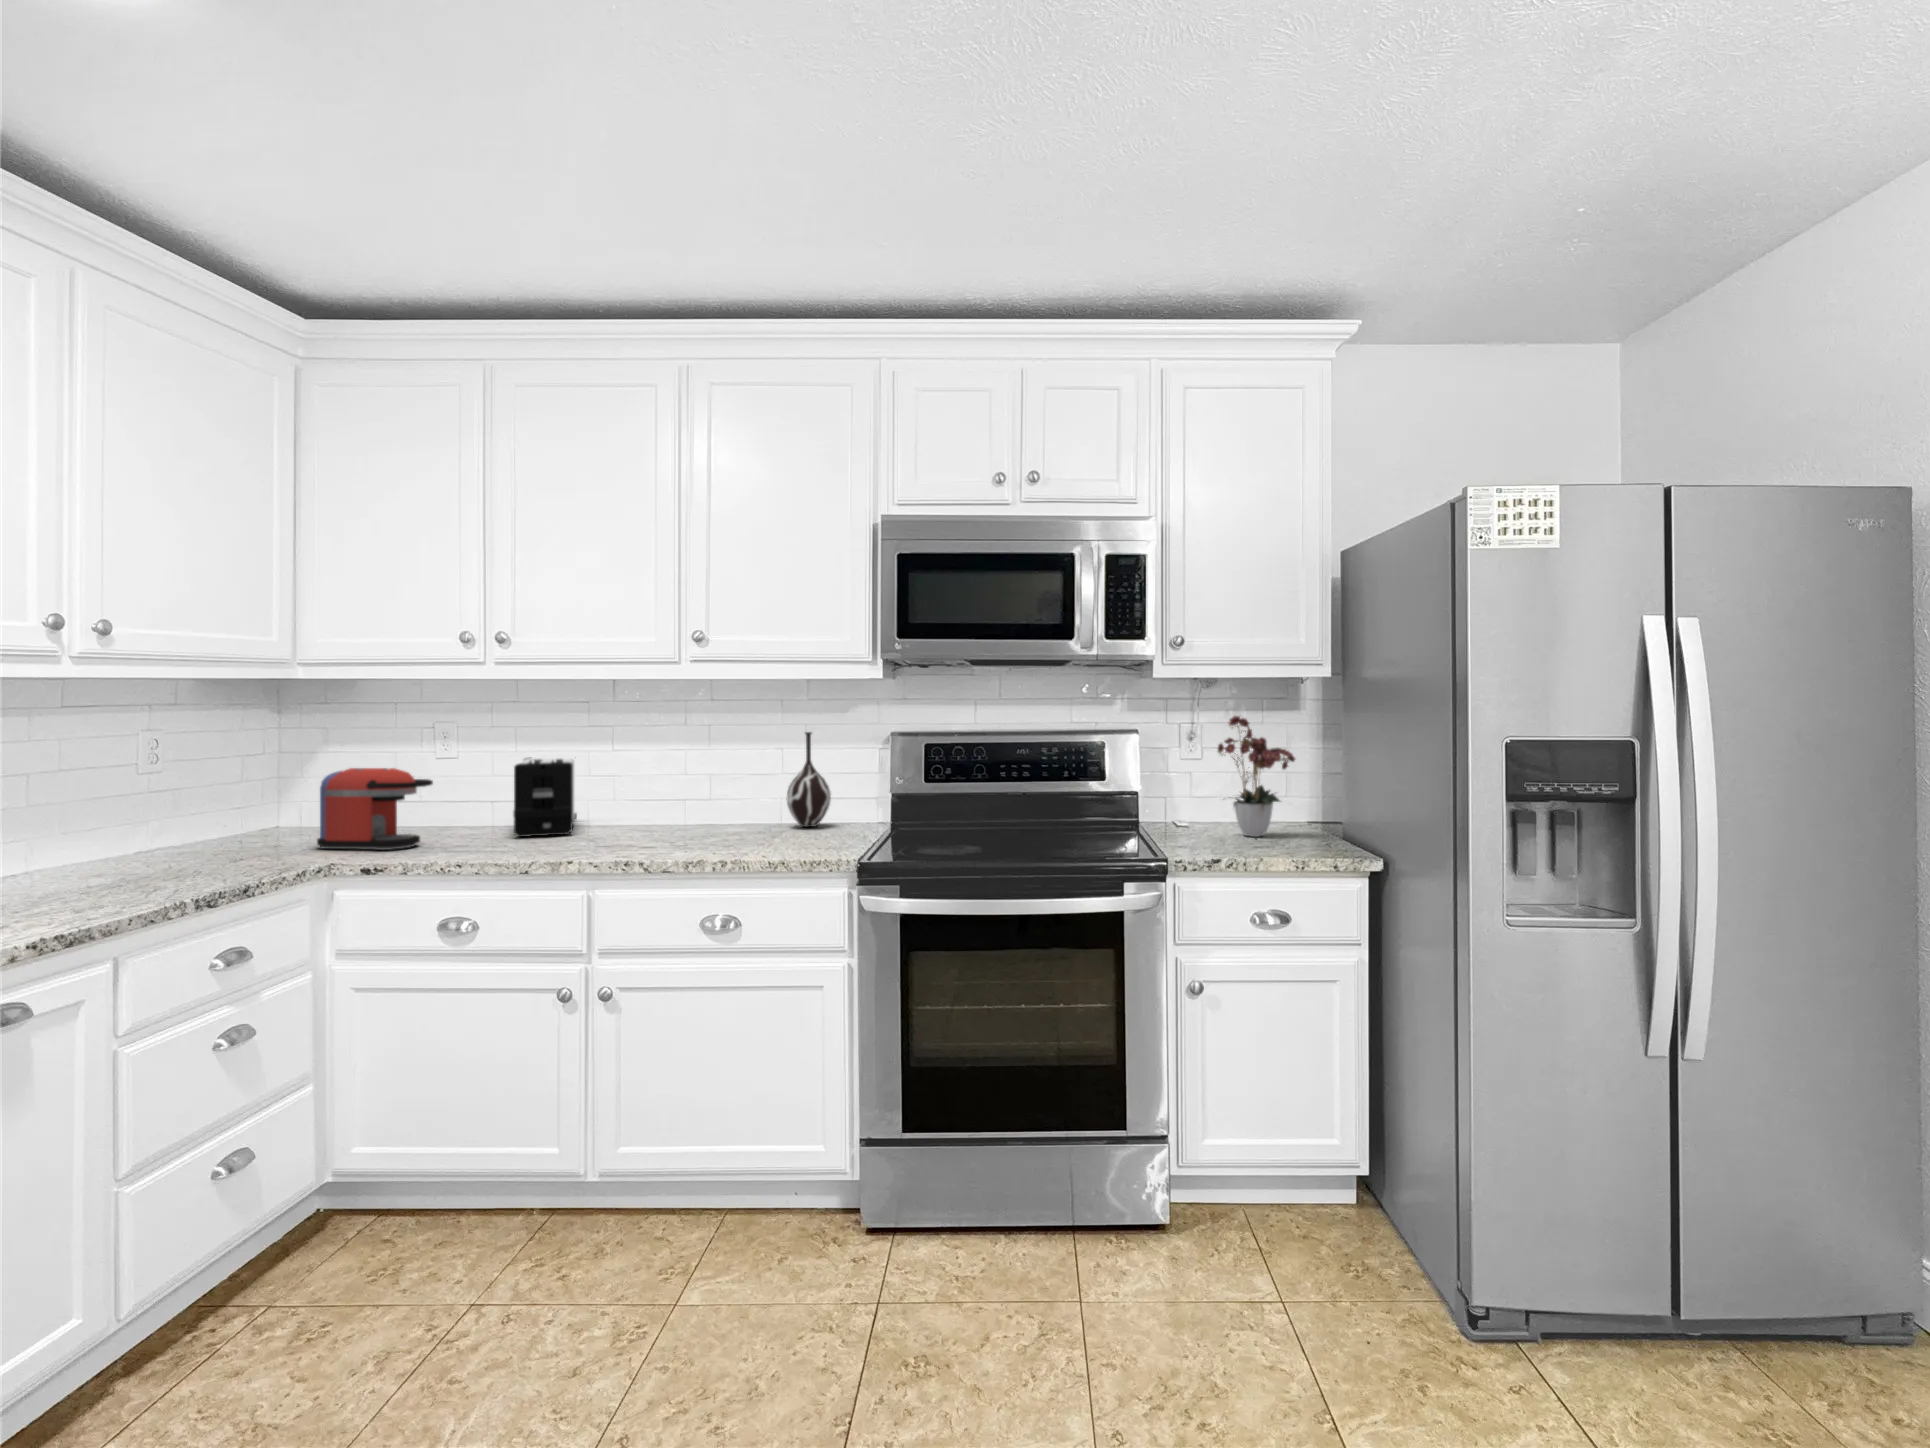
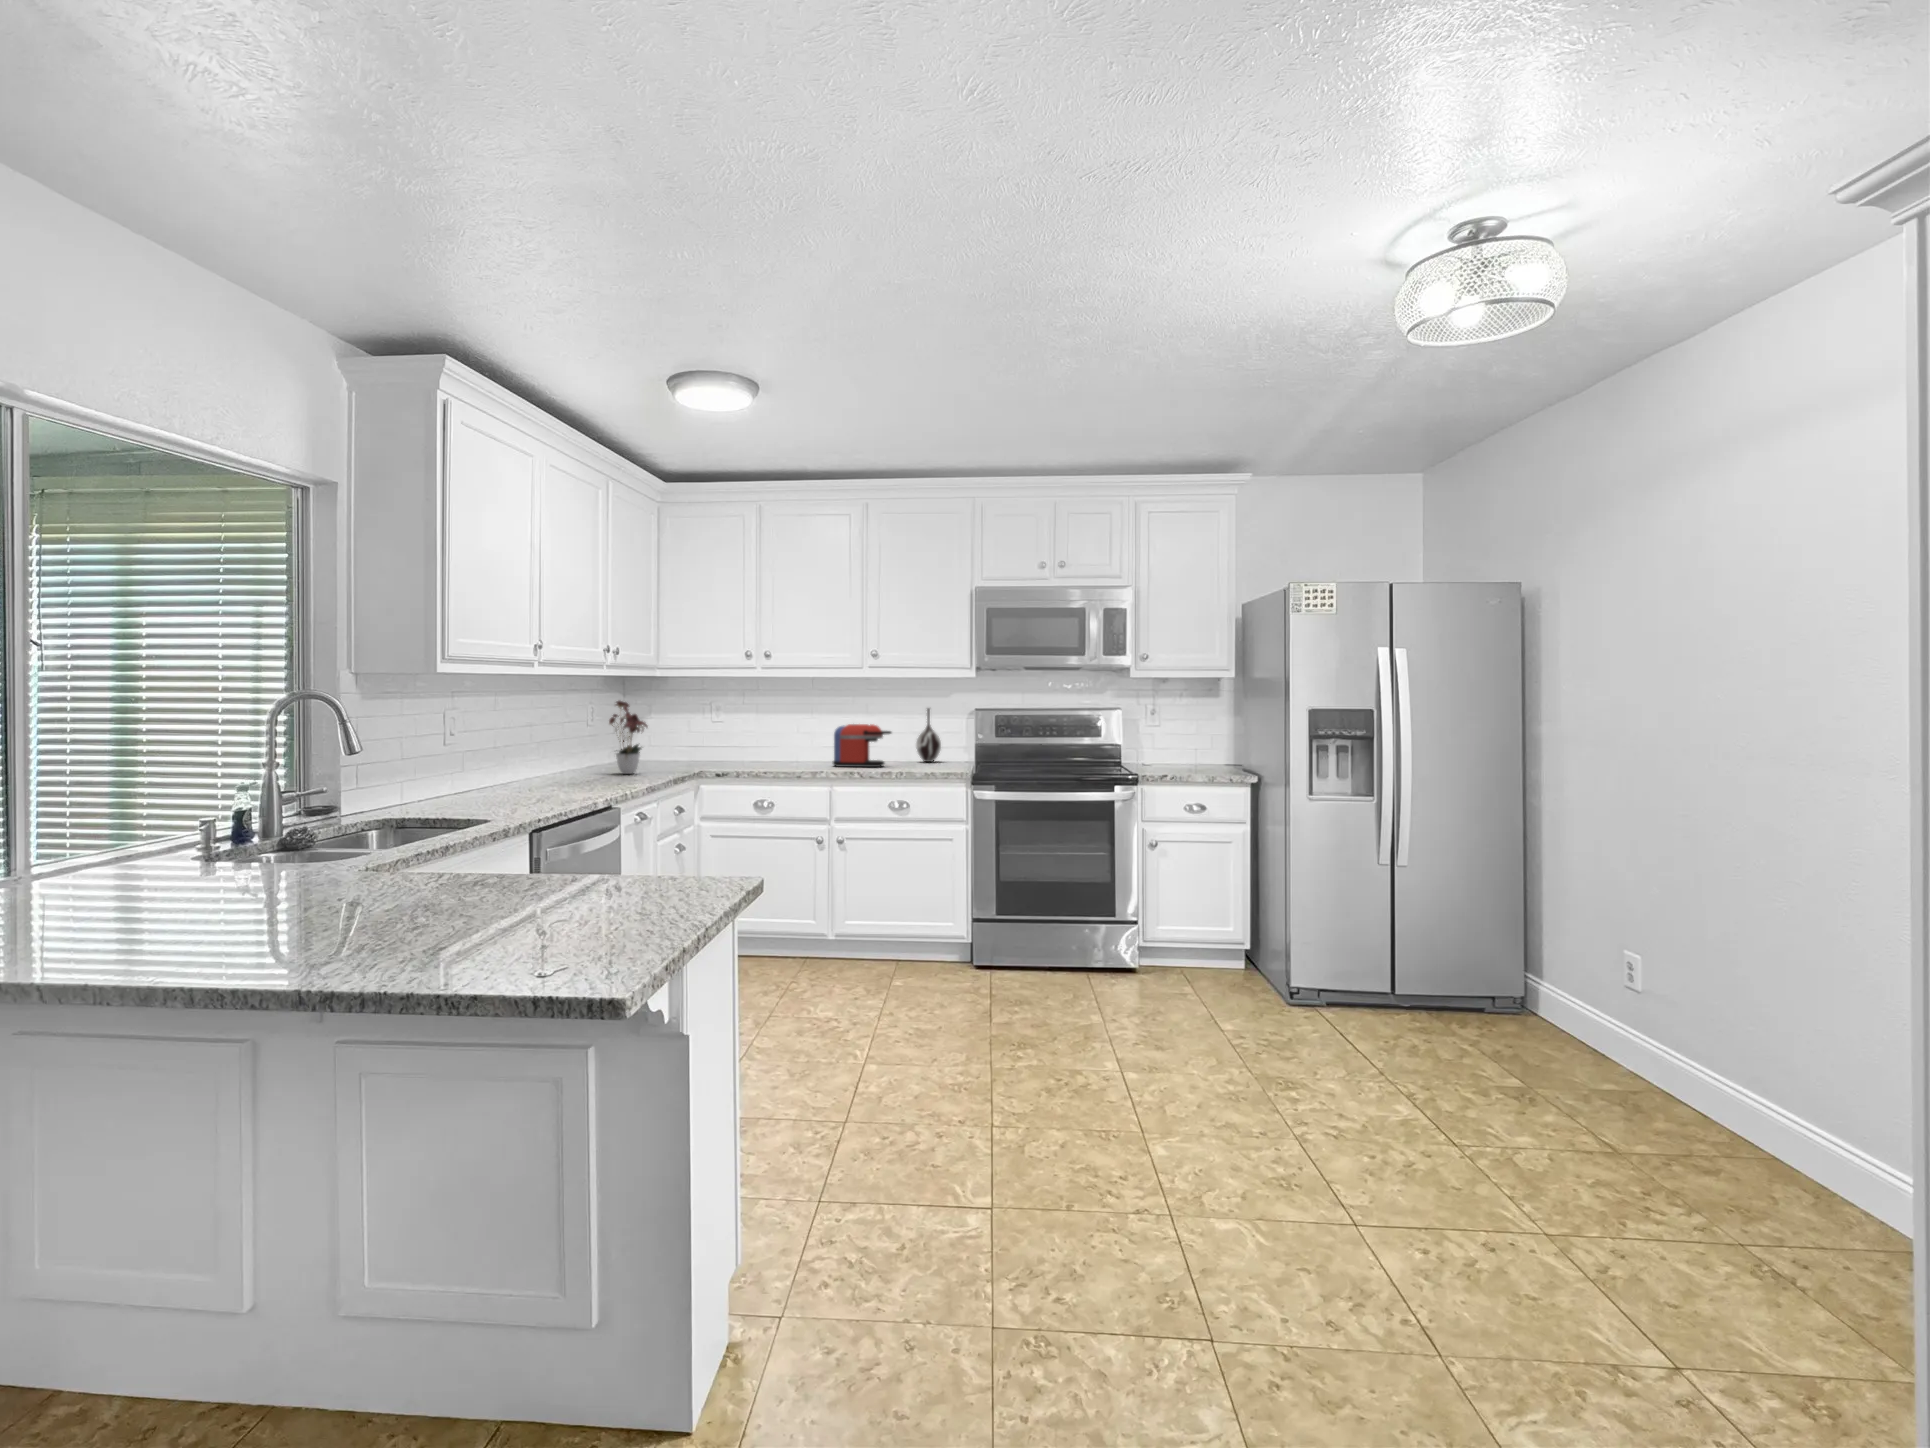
flower arrangement: present [1218,716,1295,837] -> present [609,701,647,774]
toaster: present [513,758,577,837] -> none [764,721,802,764]
coffee maker: present [317,768,433,850] -> present [833,724,891,767]

